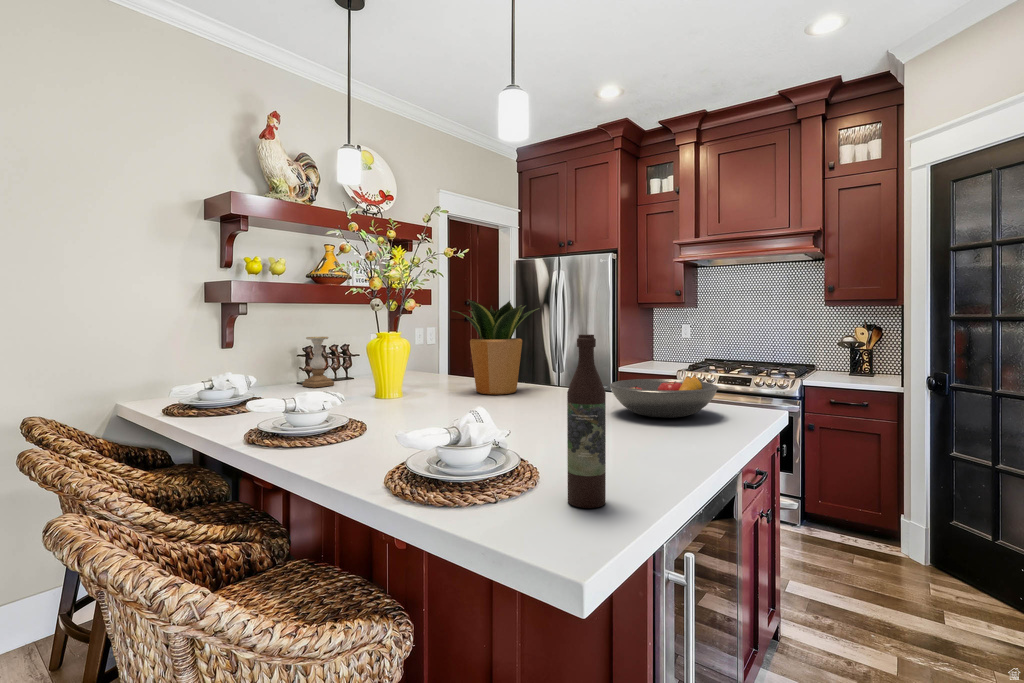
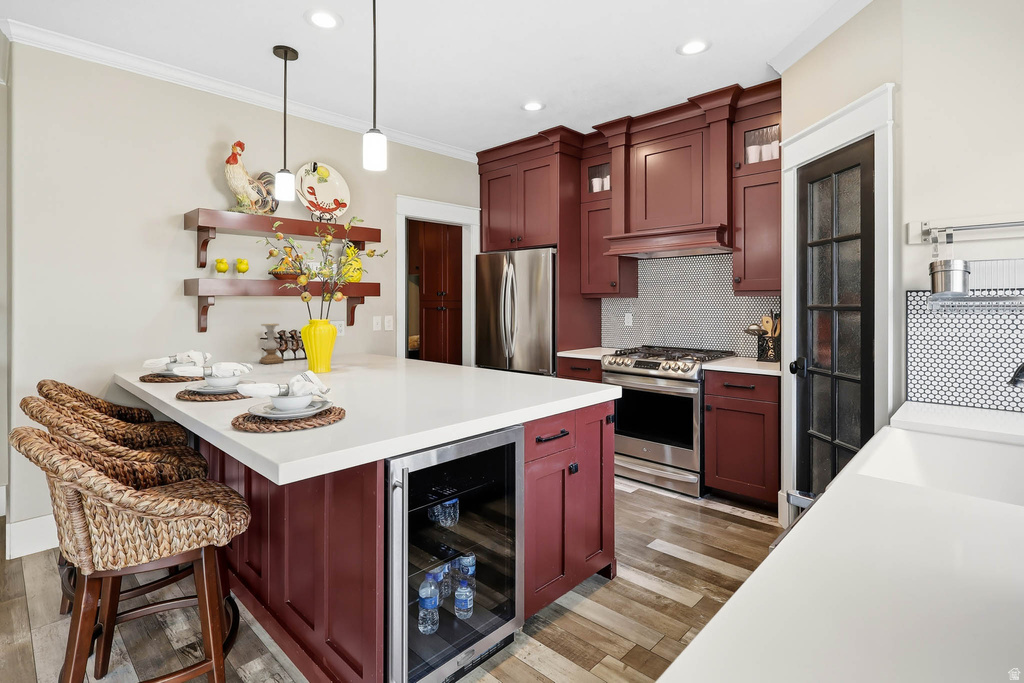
potted plant: present [453,299,540,394] -> none [357,297,433,372]
wine bottle: present [567,335,606,508] -> none [305,336,331,439]
fruit bowl: present [609,375,718,418] -> none [441,360,521,392]

